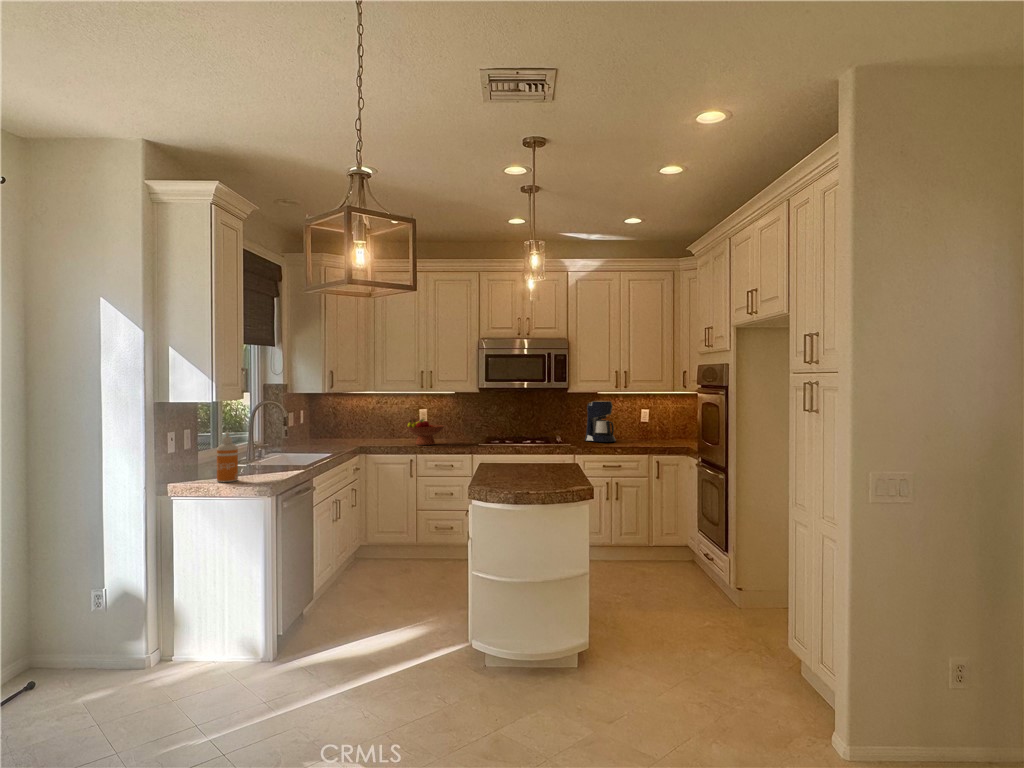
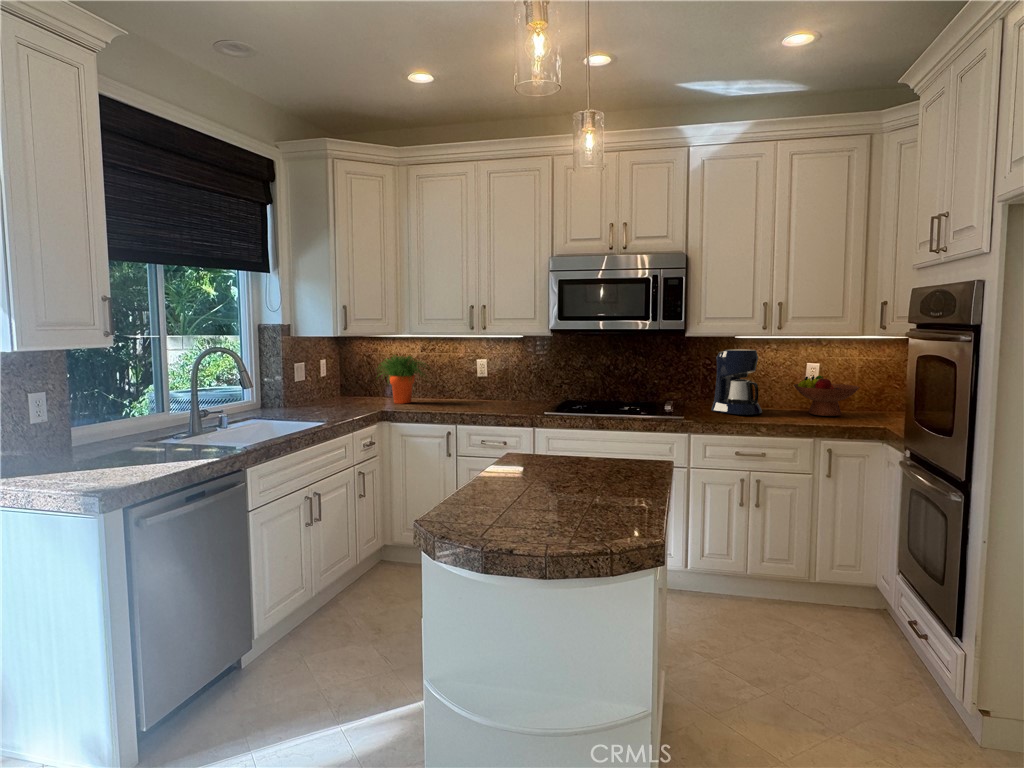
potted plant: none [349,406,390,442] -> present [379,355,425,404]
fruit bowl: present [406,419,444,445] -> present [794,376,860,416]
soap dispenser: present [217,432,238,482] -> none [54,402,94,482]

